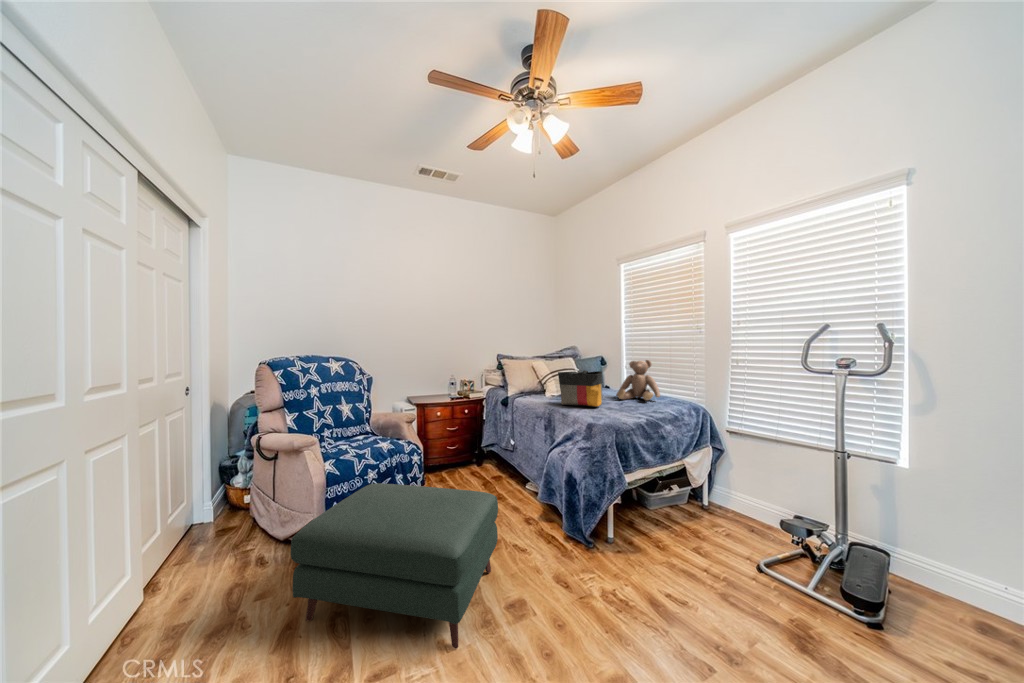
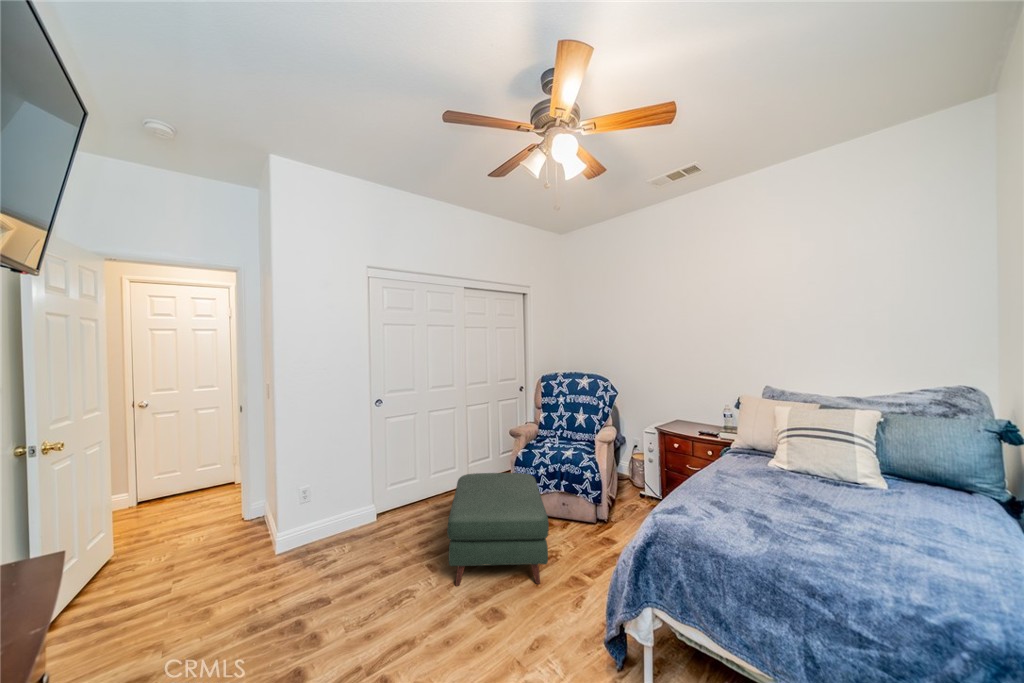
teddy bear: present [616,360,660,400] -> none [849,442,956,539]
tote bag: present [558,370,602,407] -> none [722,427,773,496]

